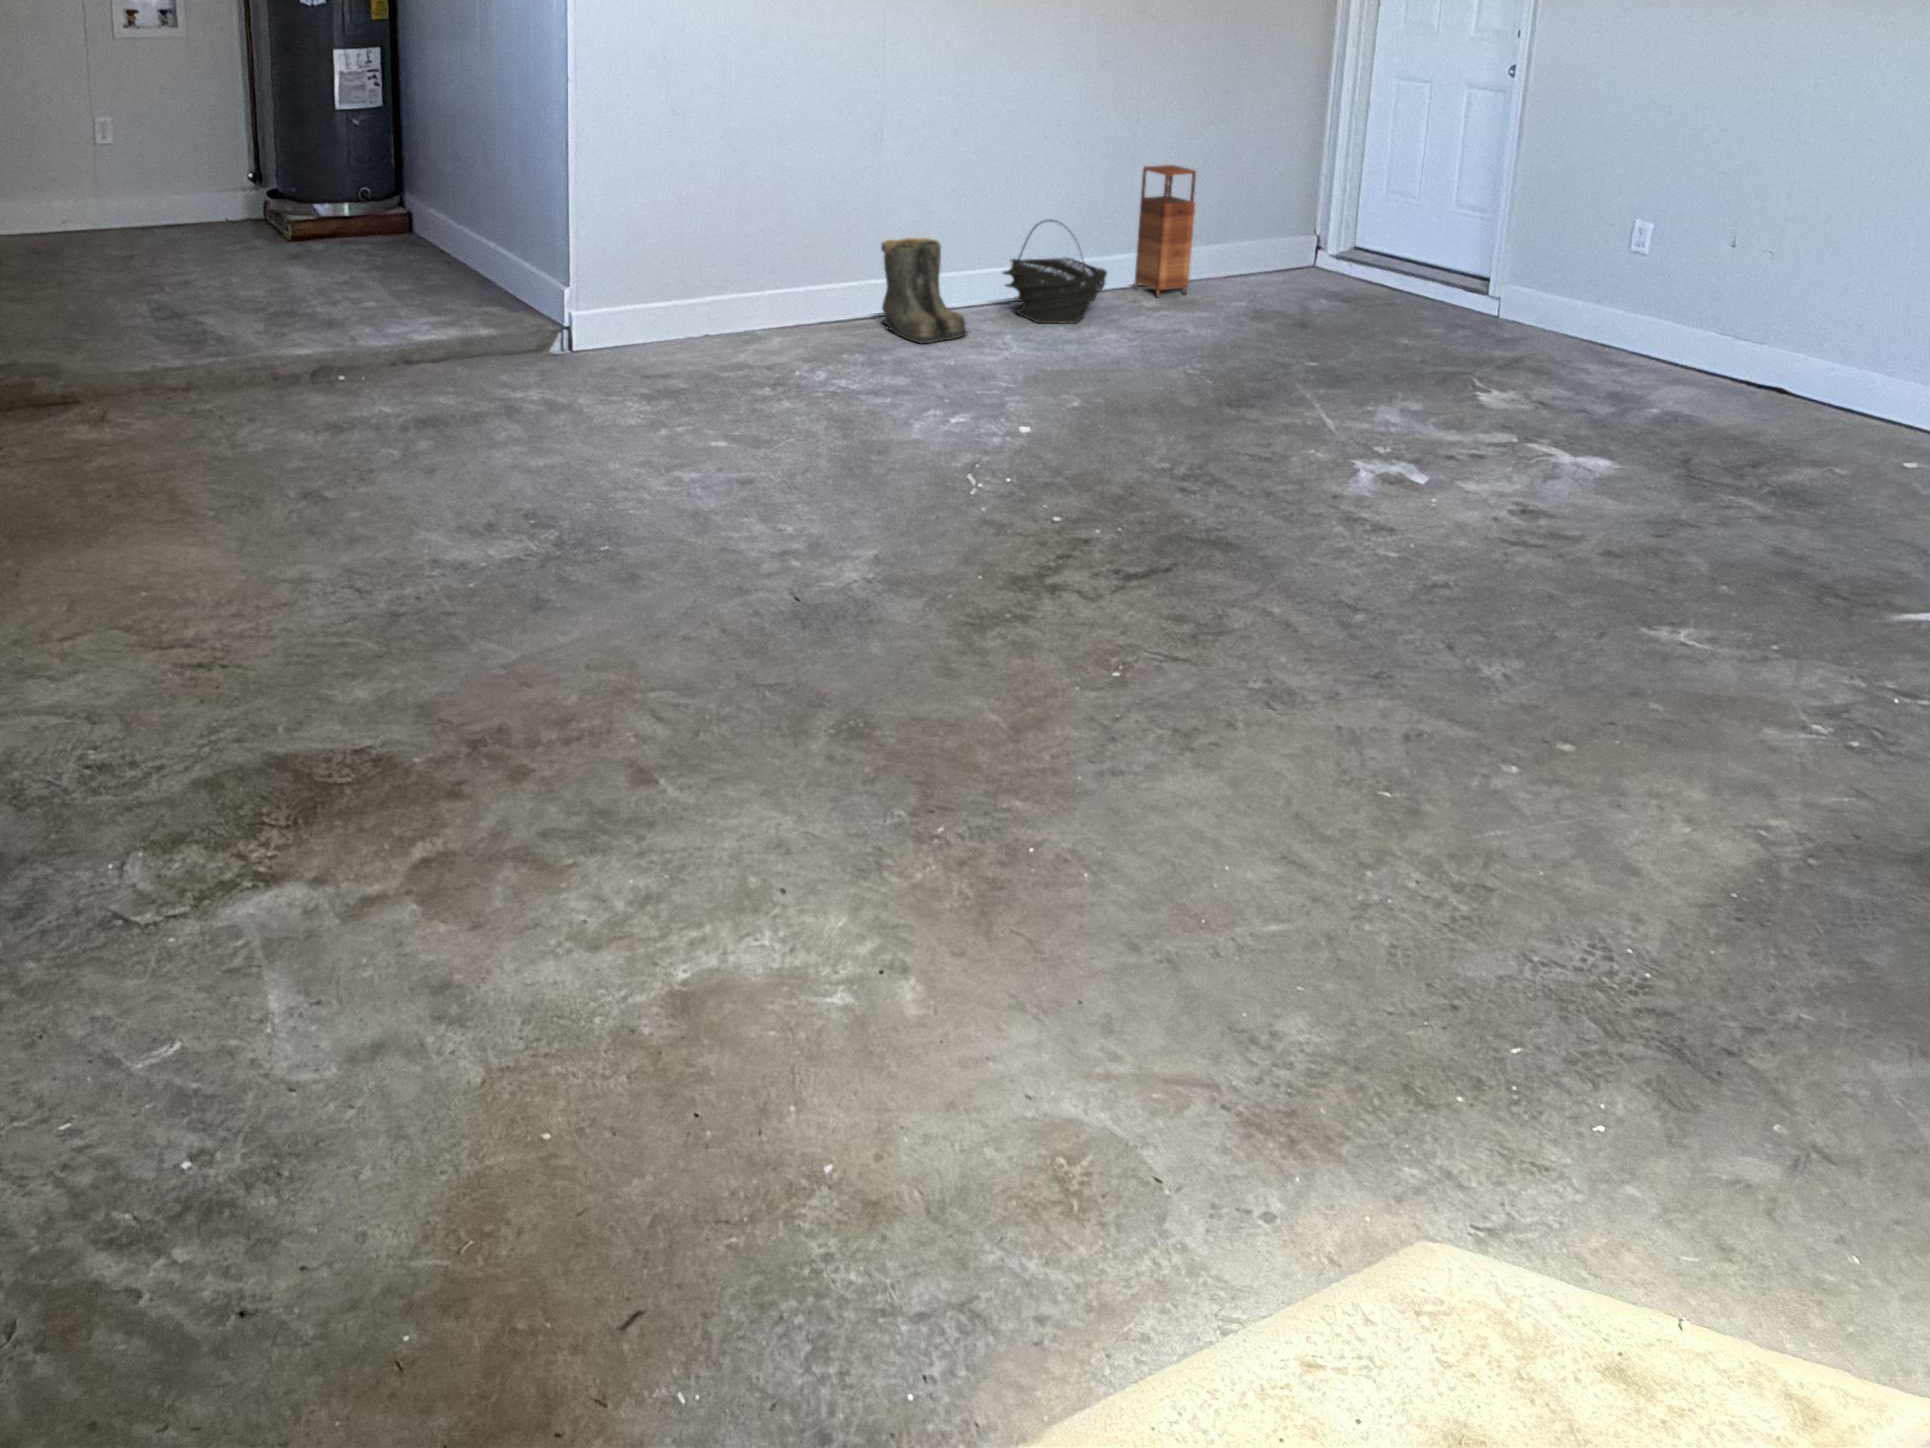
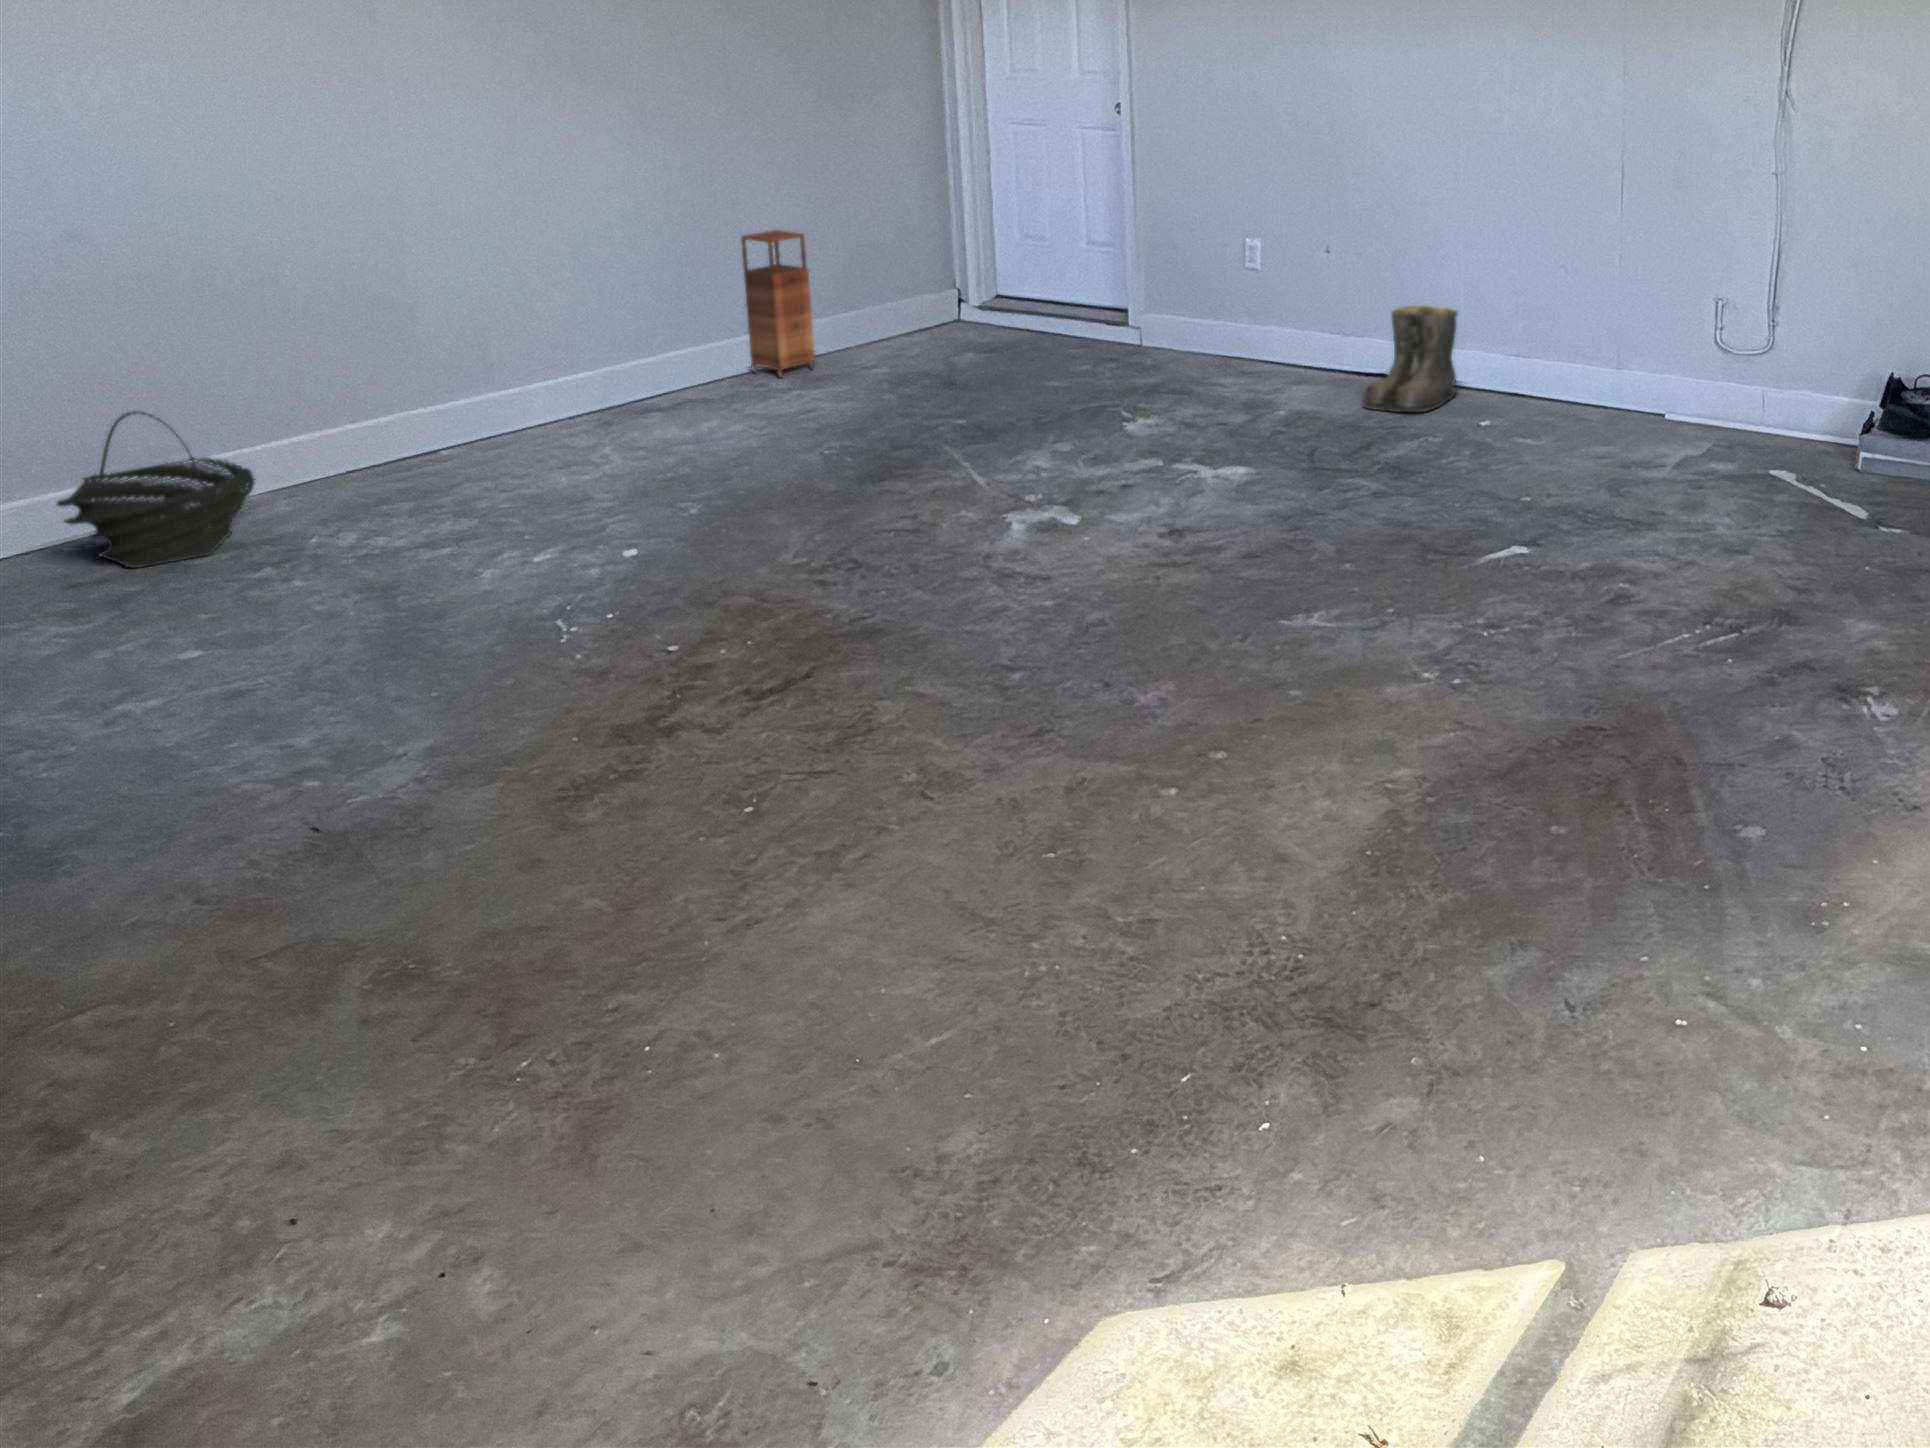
basket: present [1003,220,1107,323] -> present [57,411,255,568]
boots: present [881,238,968,343] -> present [1363,305,1458,412]

